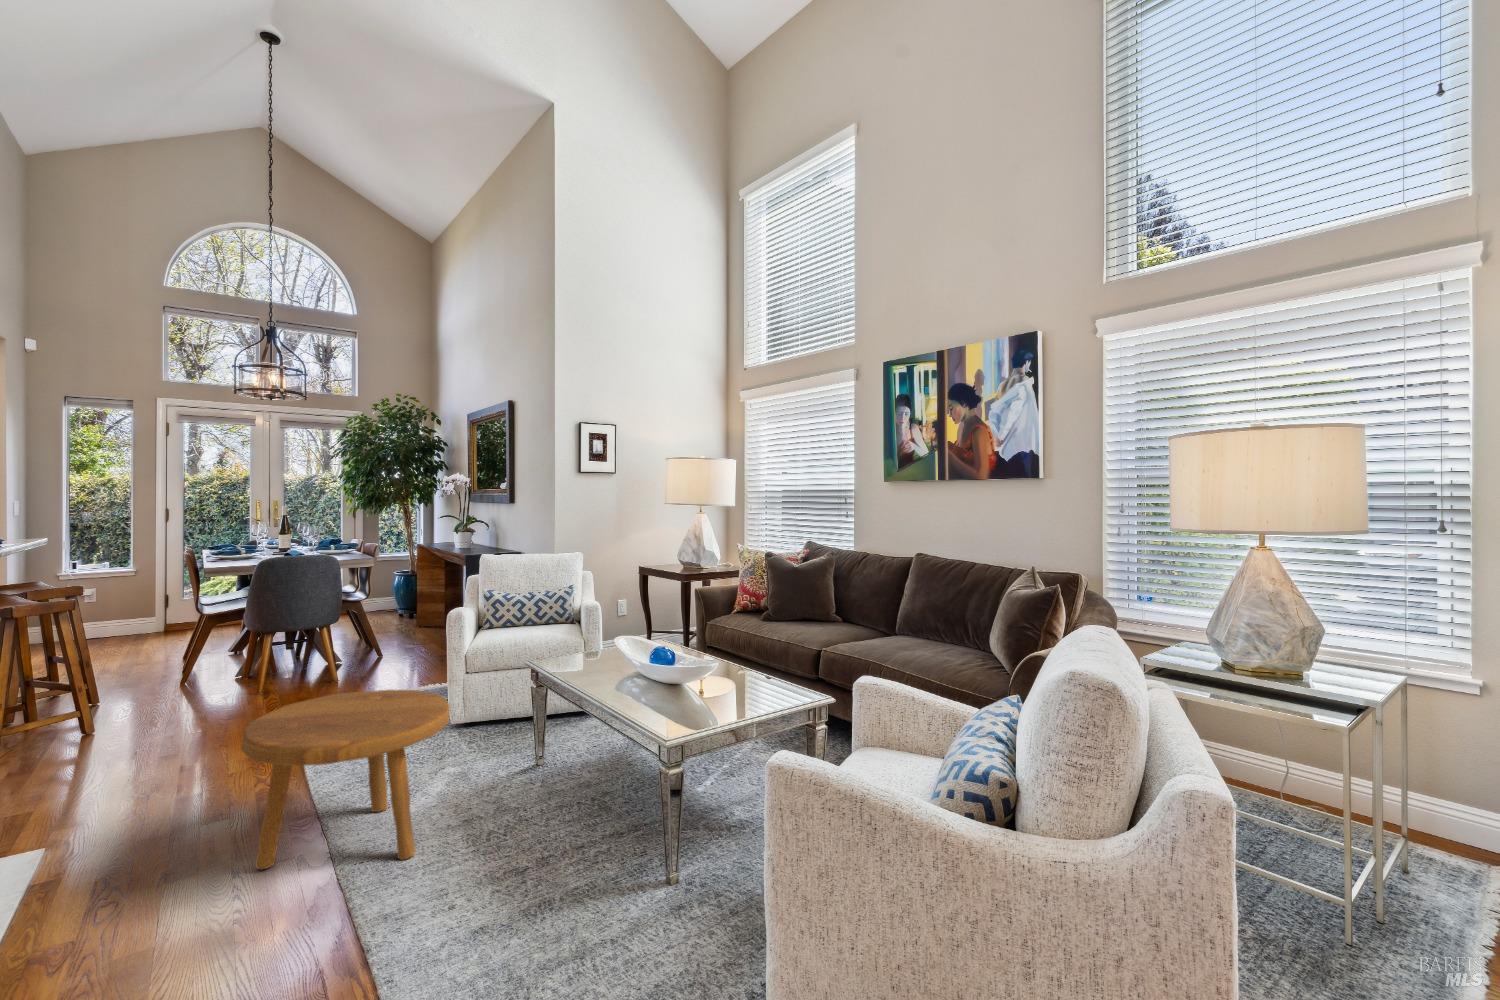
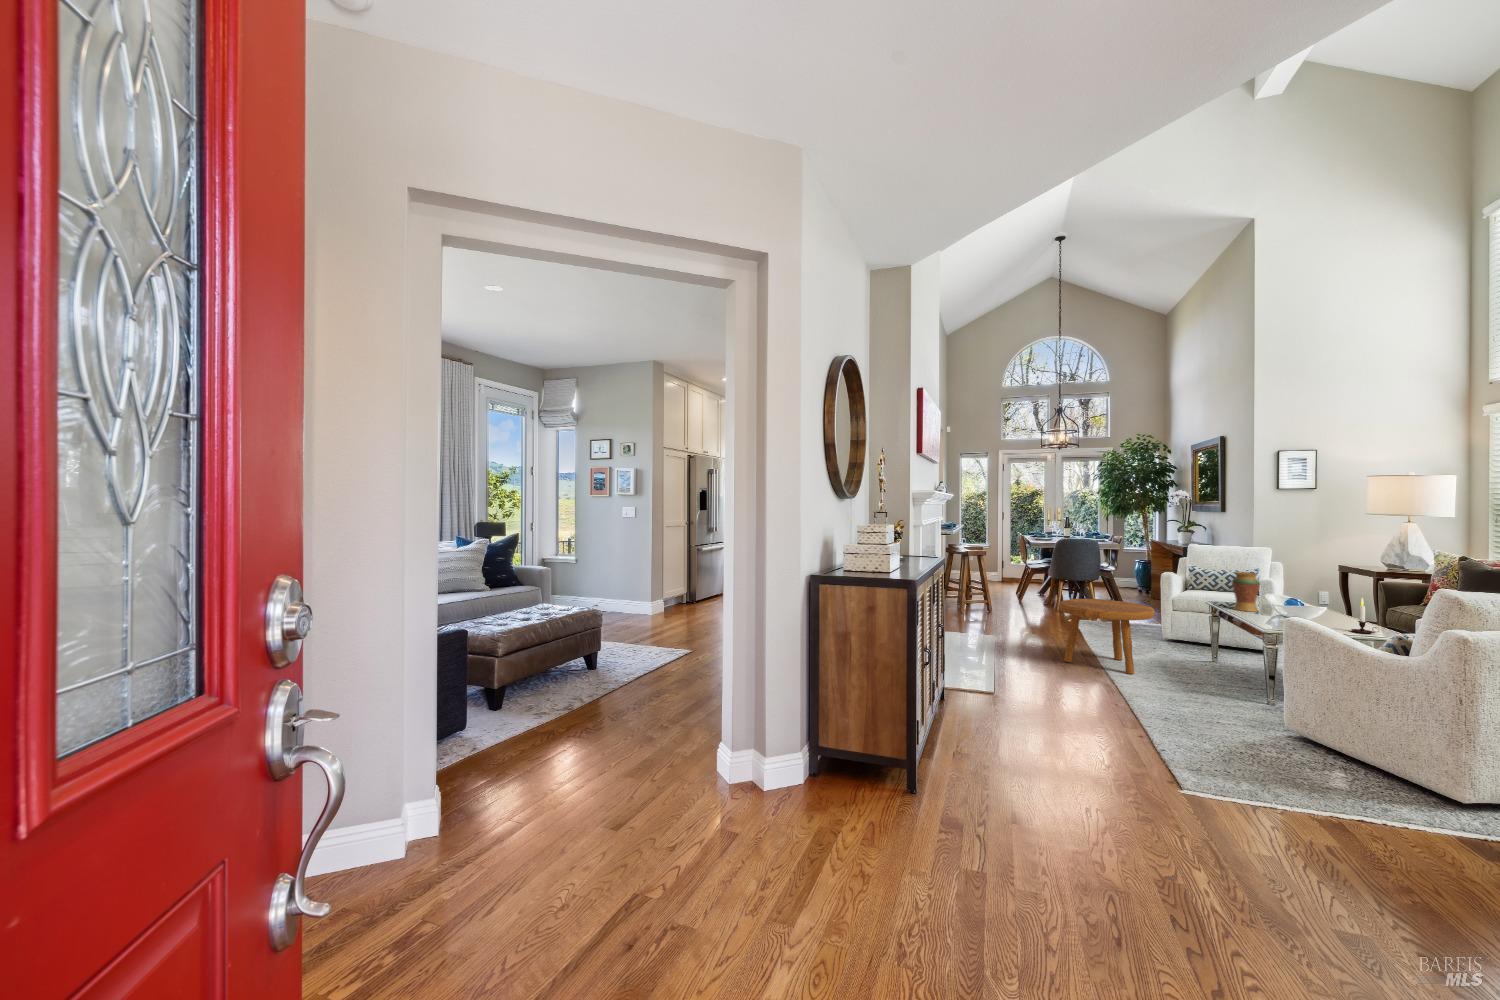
decorative vase: none [565,604,603,672] -> present [1232,572,1260,612]
candle: none [731,634,761,690] -> present [1351,598,1379,634]

